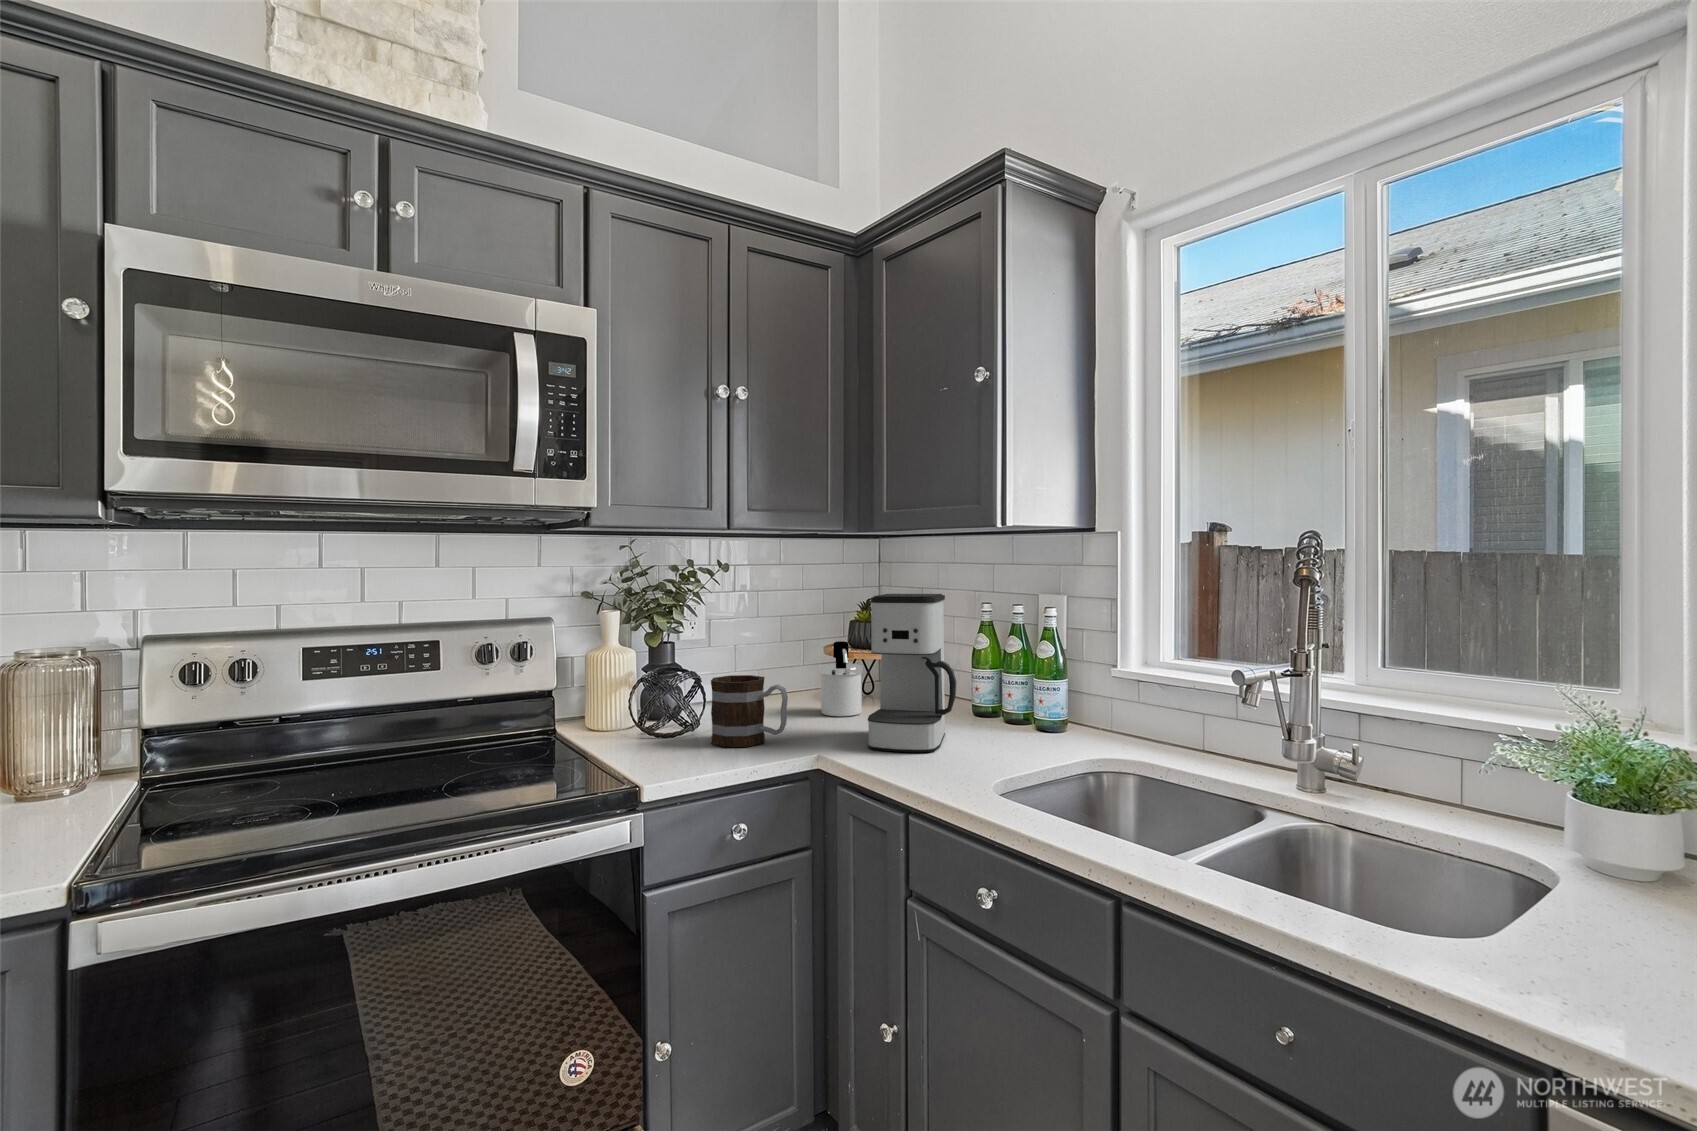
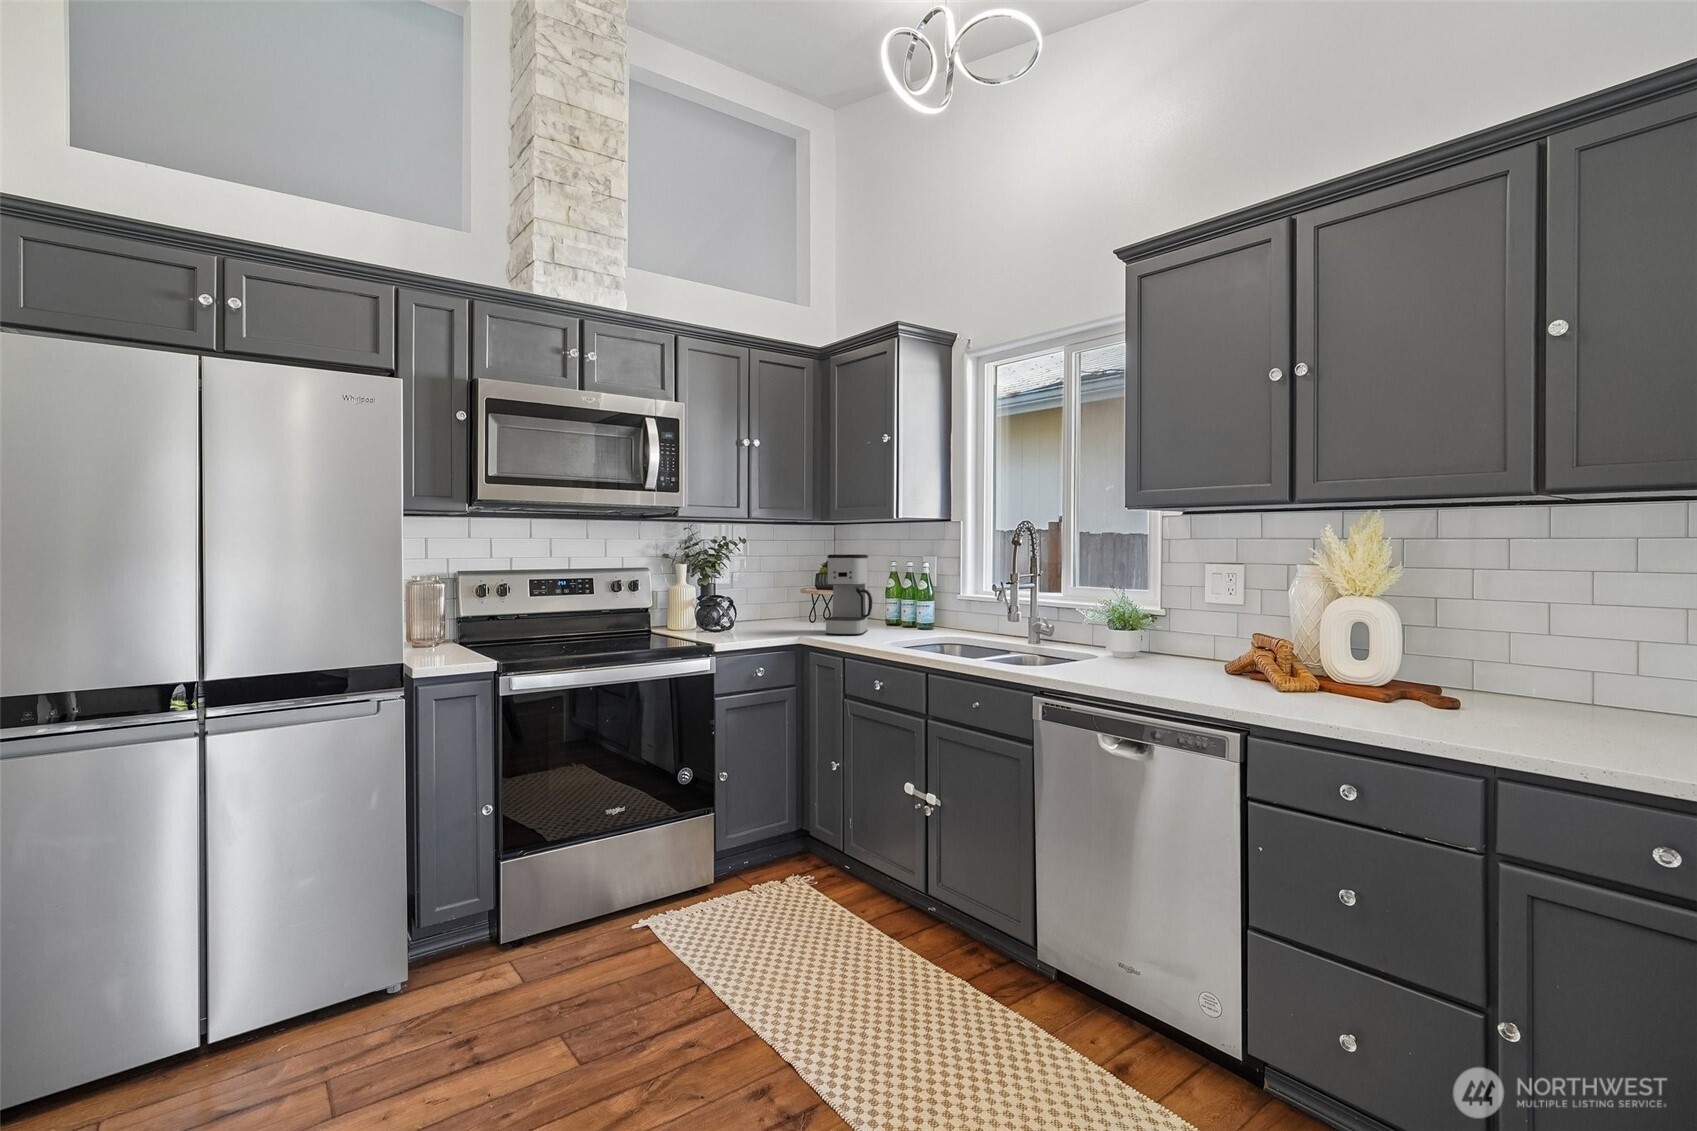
soap dispenser: present [819,641,863,716] -> none [798,584,823,626]
mug: present [711,675,788,747] -> none [742,599,783,634]

